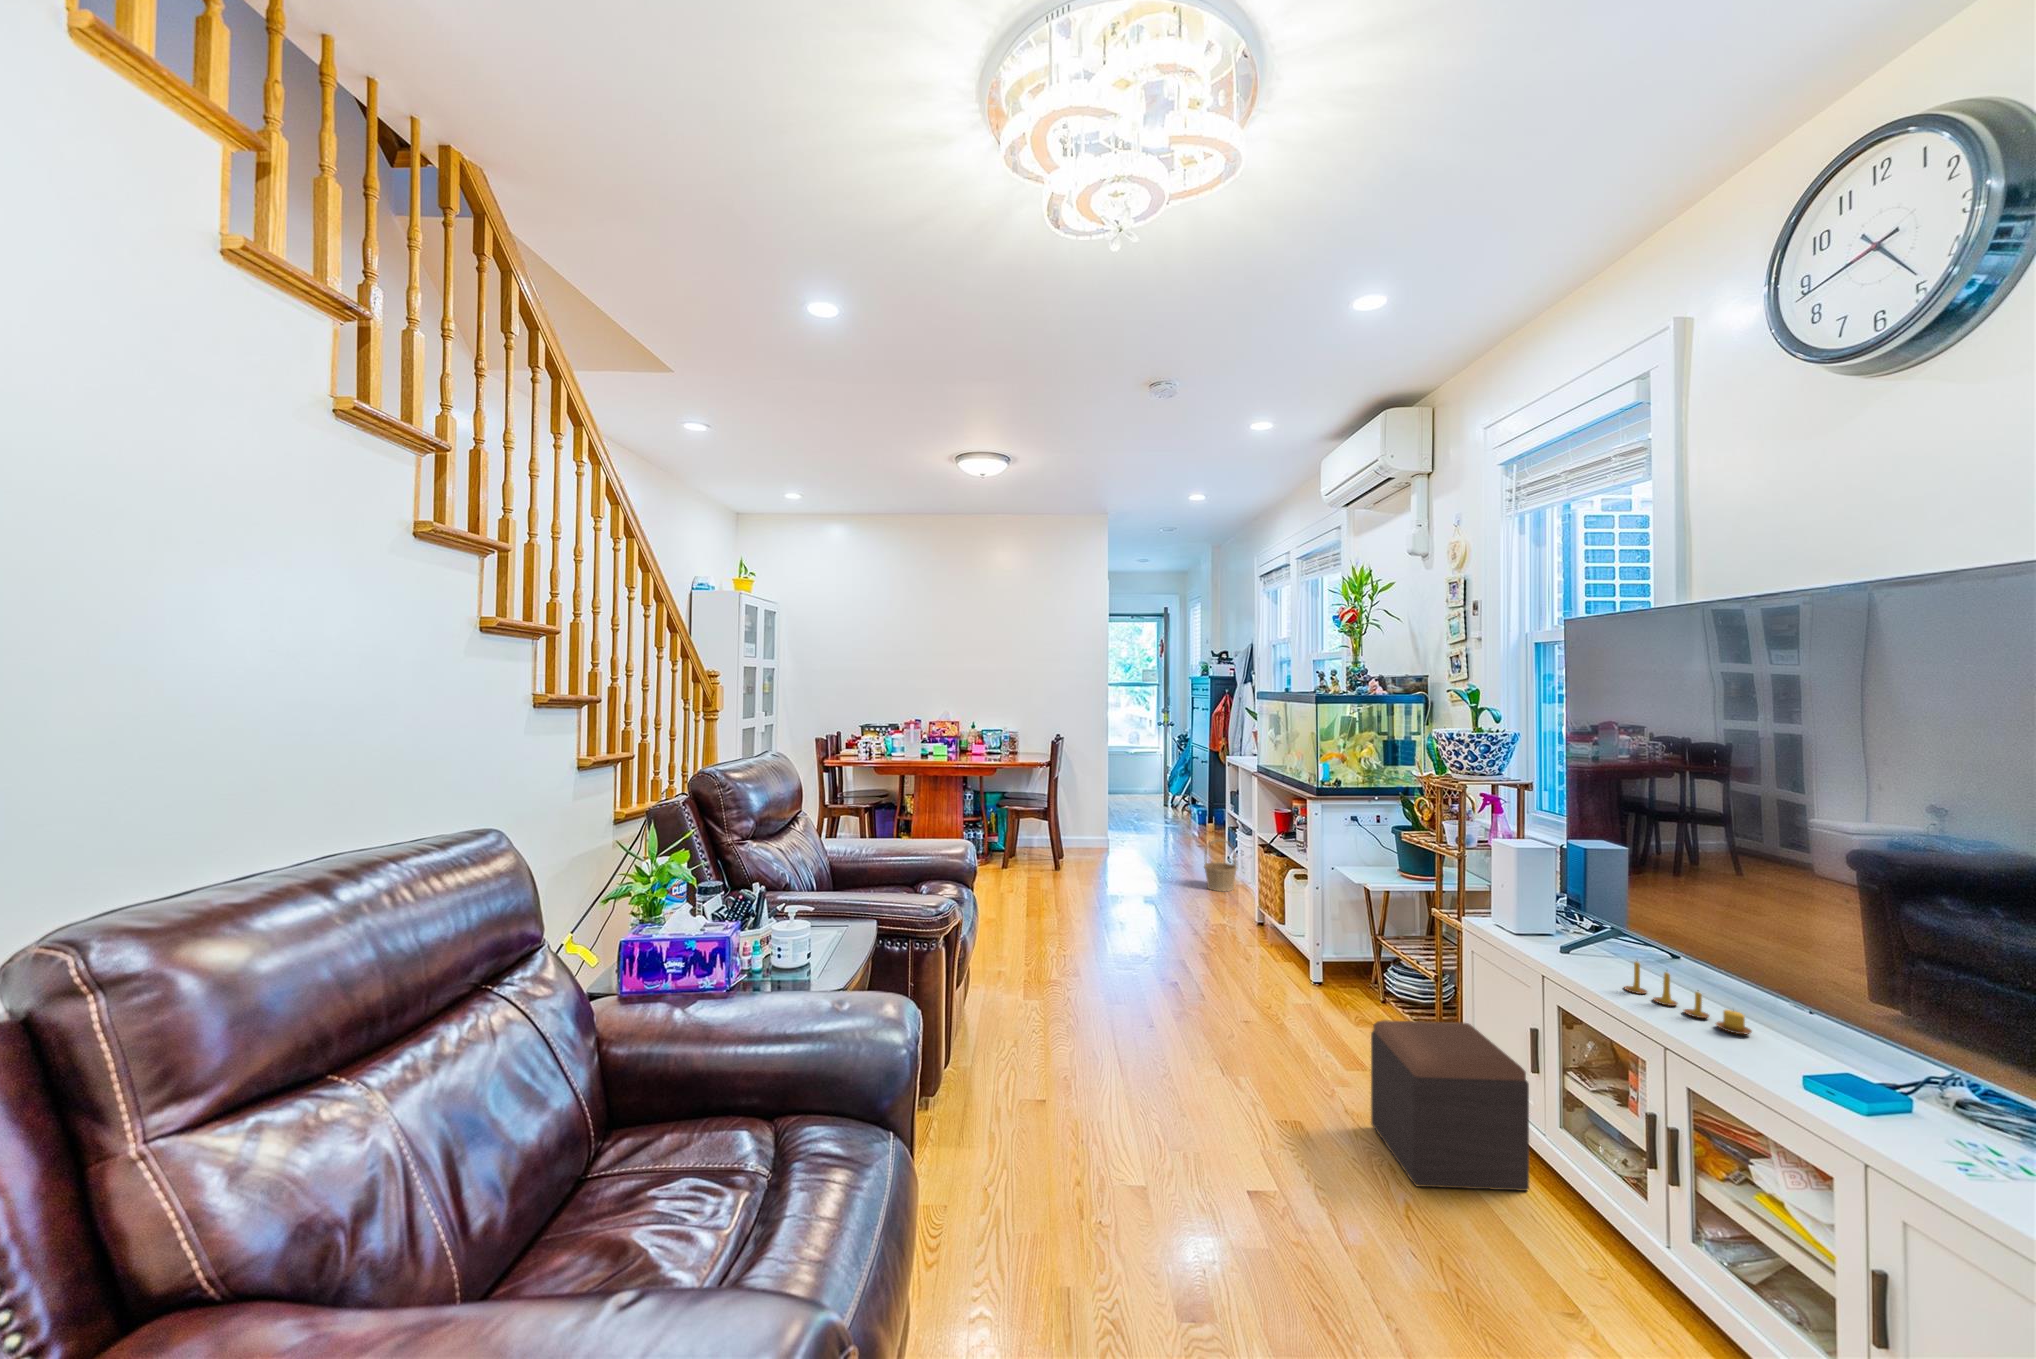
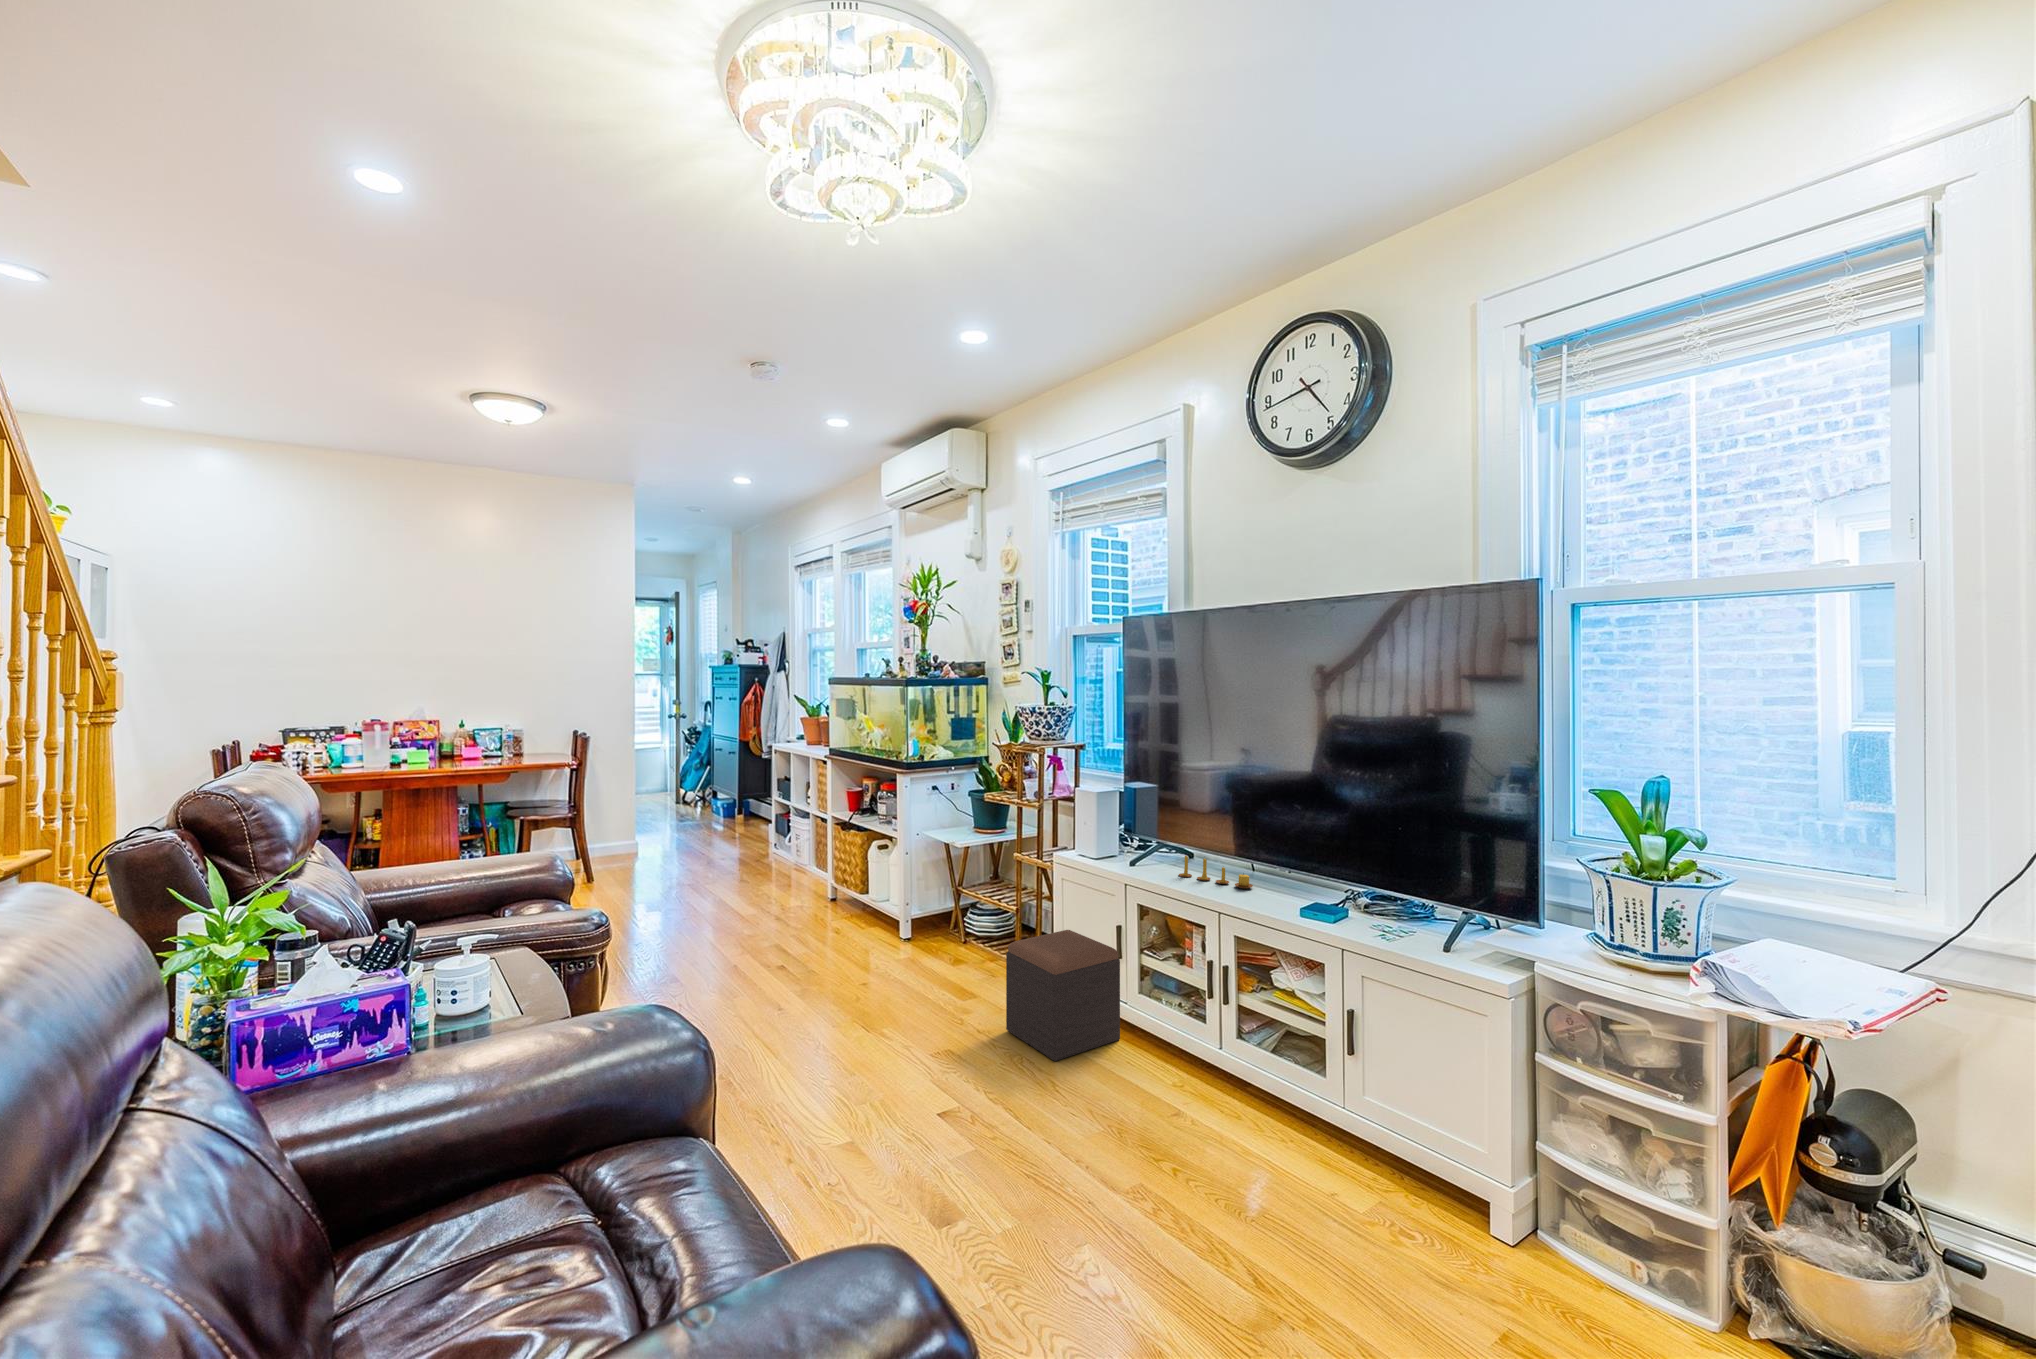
basket: present [1204,839,1238,891] -> none [767,825,801,877]

